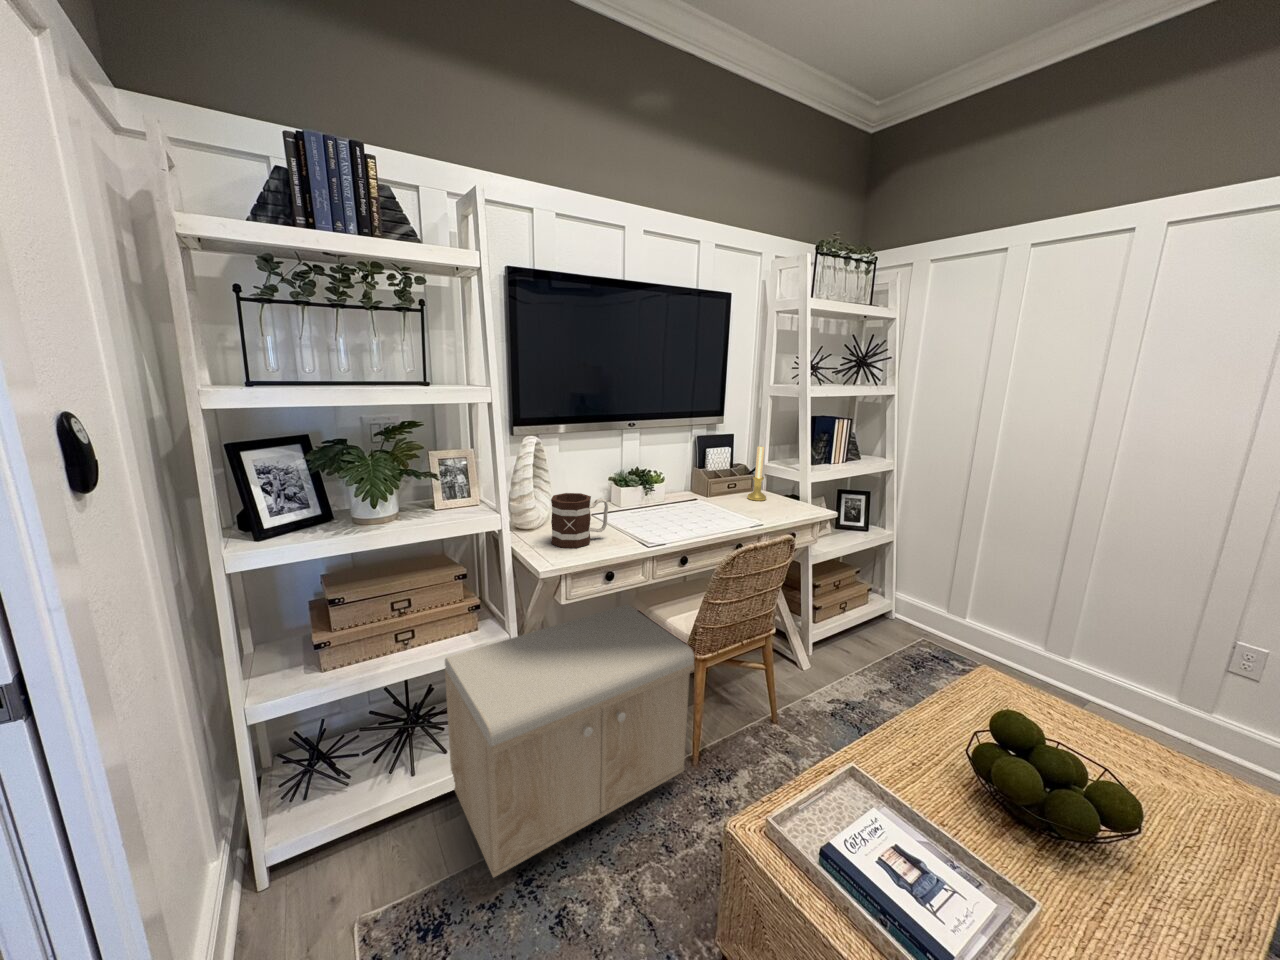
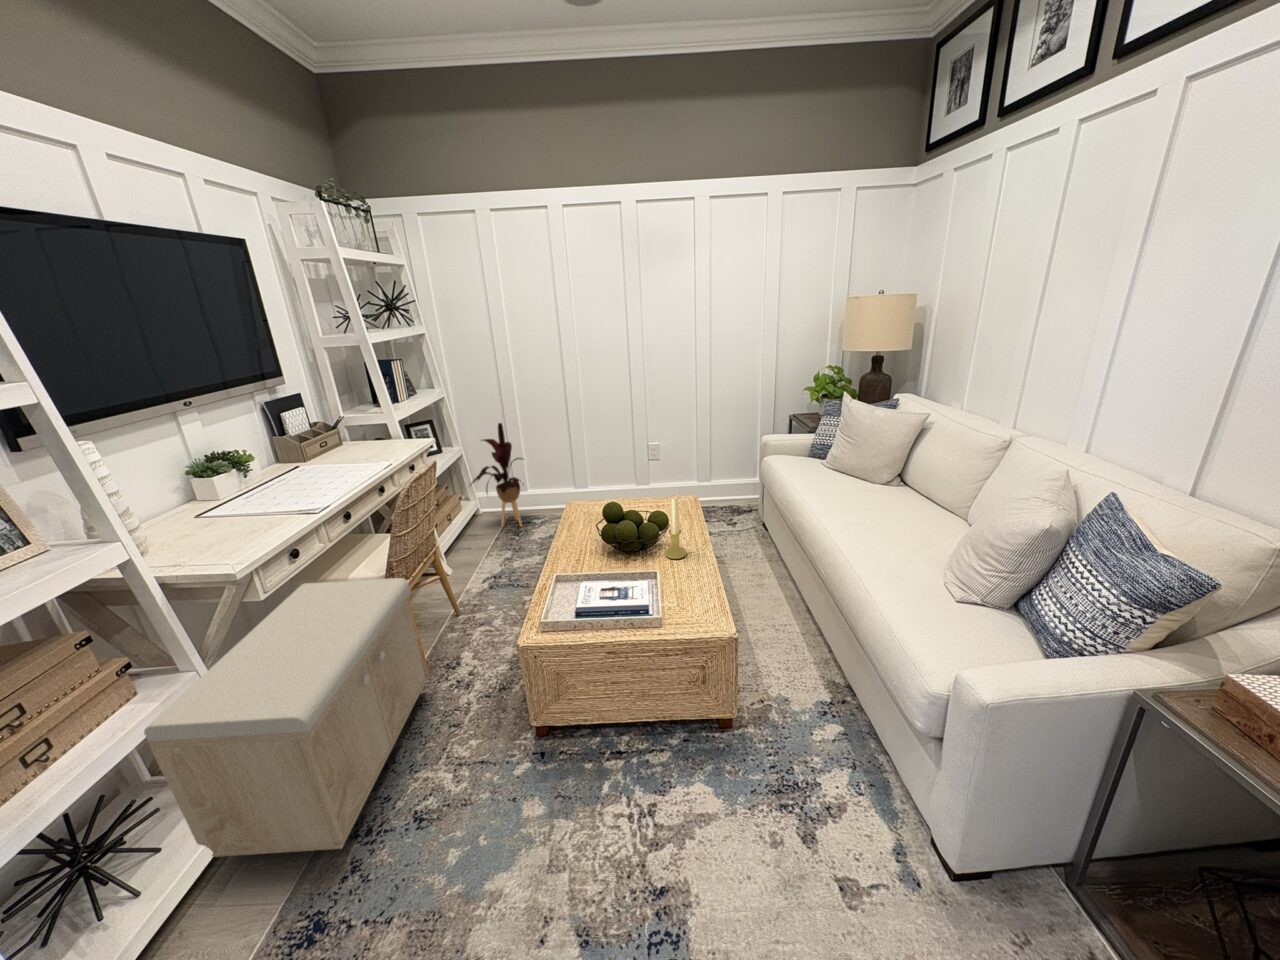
candle holder: present [747,446,766,501] -> present [665,496,687,559]
mug: present [551,493,608,548] -> none [181,486,260,554]
house plant: none [875,520,963,662] -> present [471,423,523,527]

